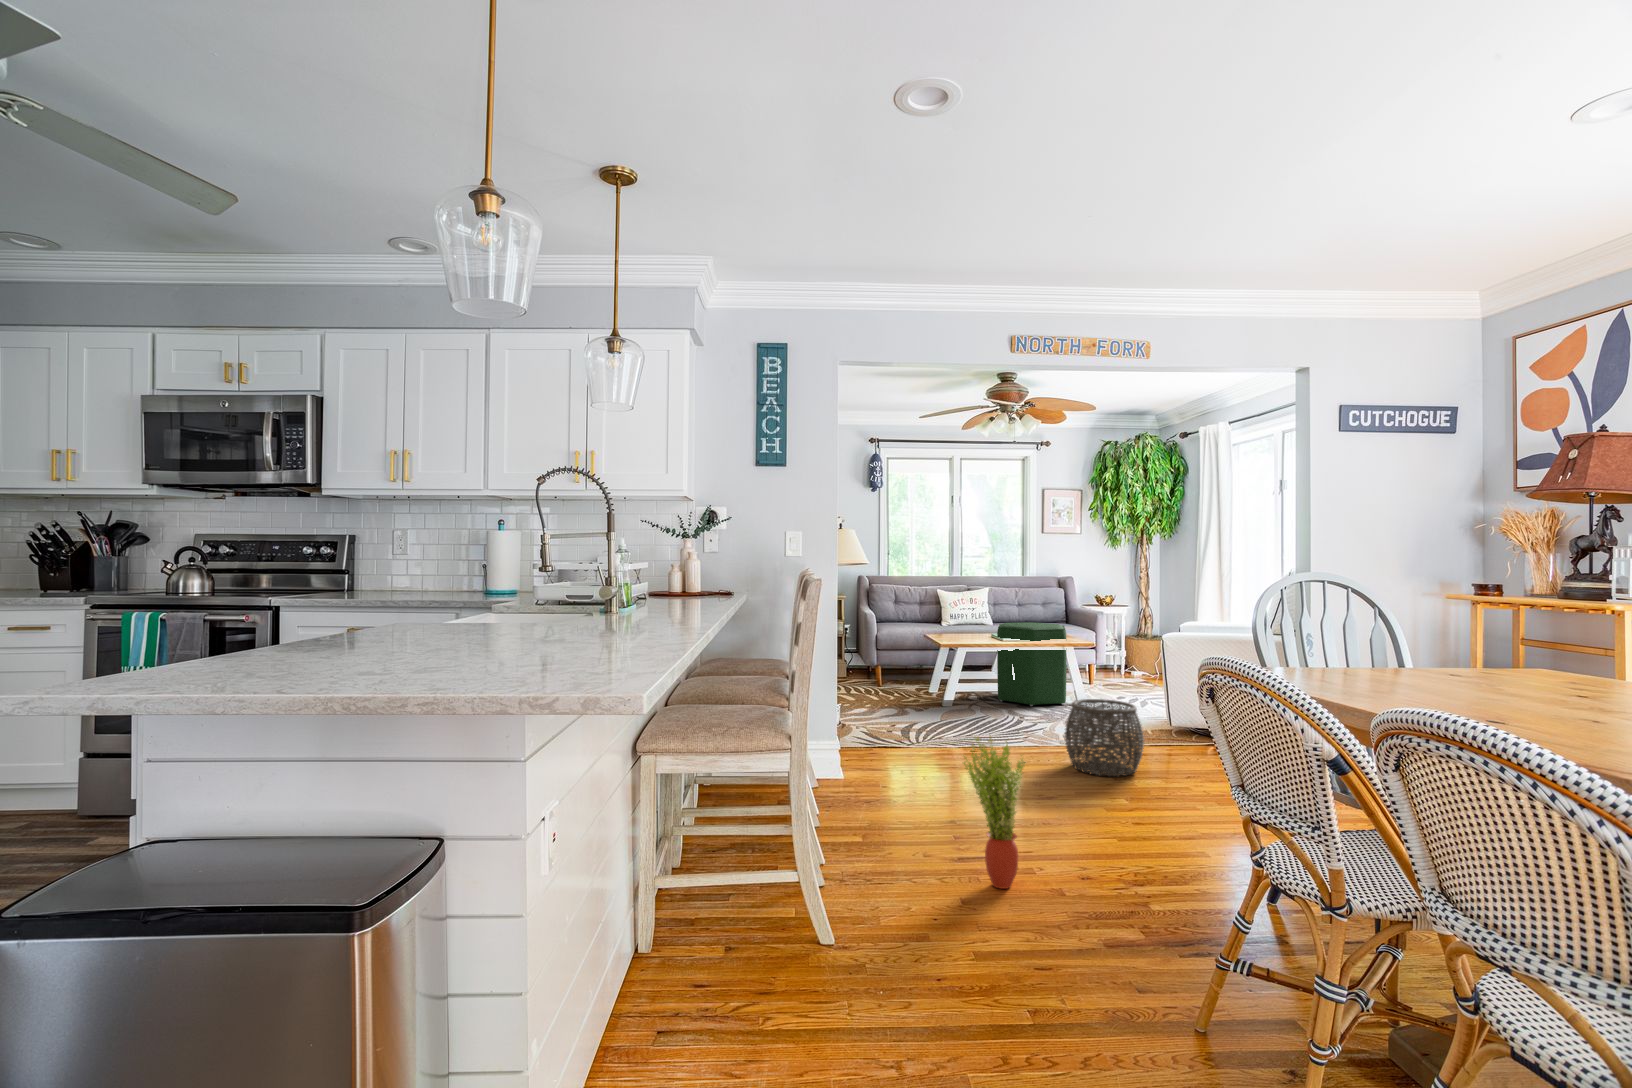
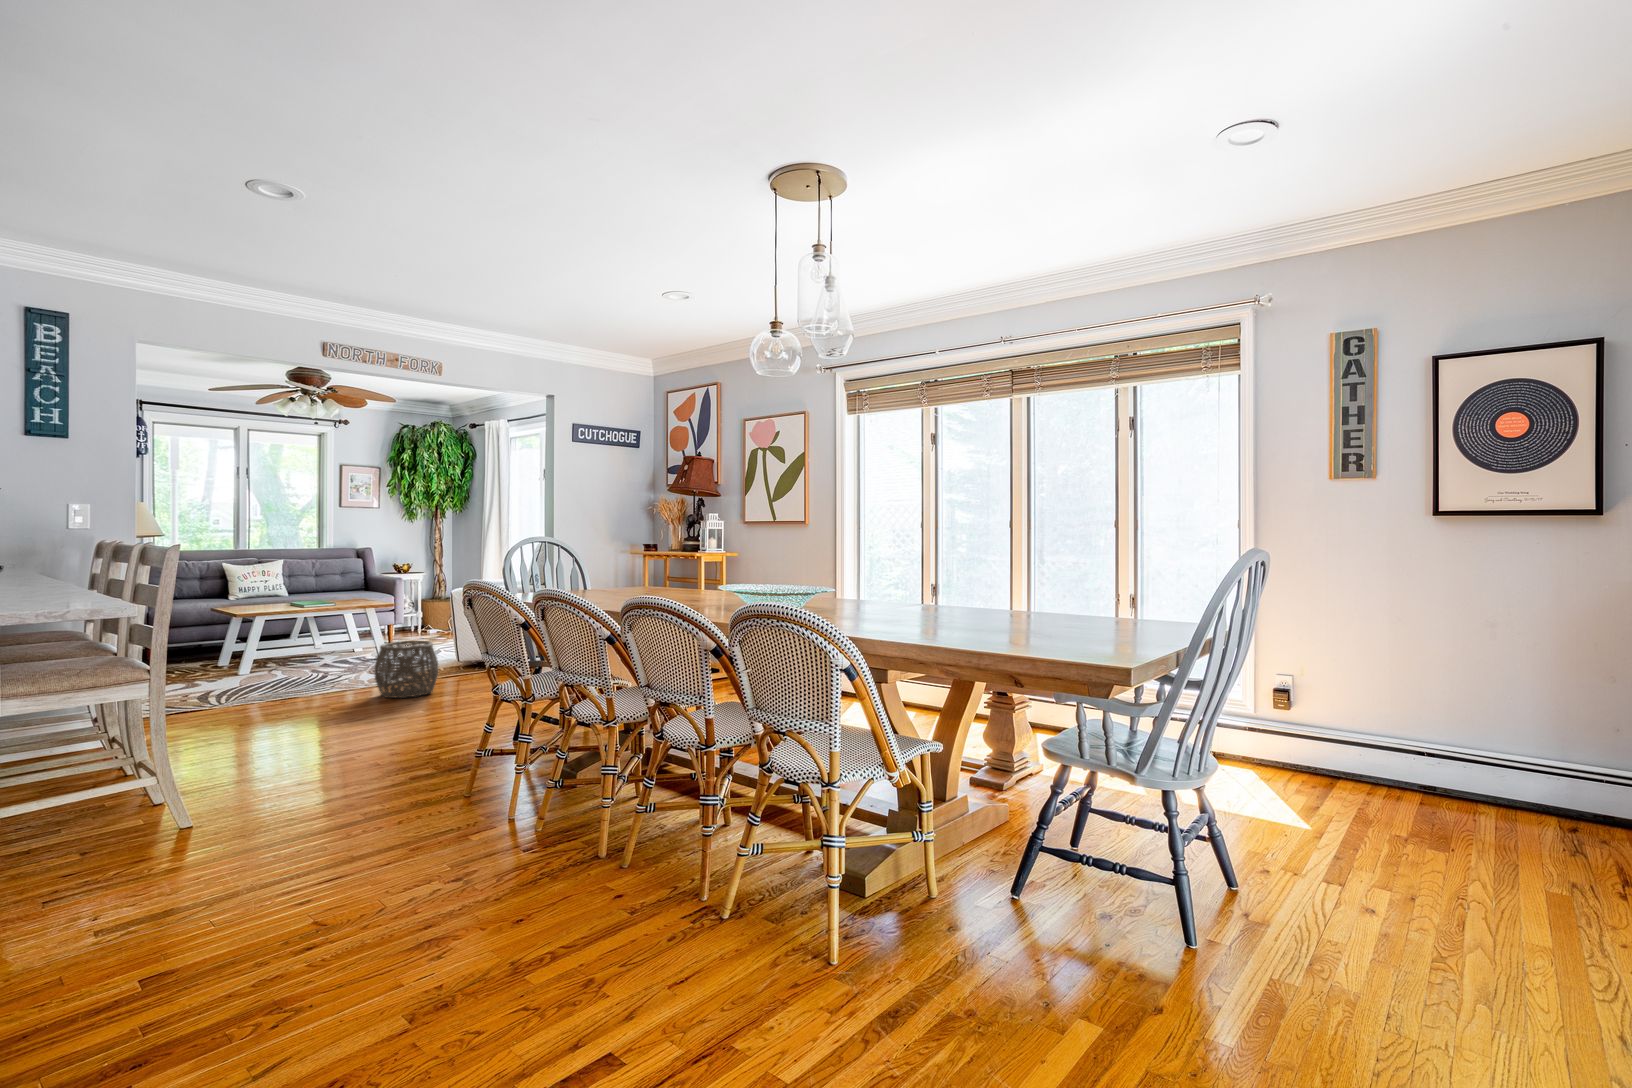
ottoman: present [997,622,1066,706] -> none [300,589,370,664]
potted plant: present [964,736,1025,889] -> none [301,659,355,766]

